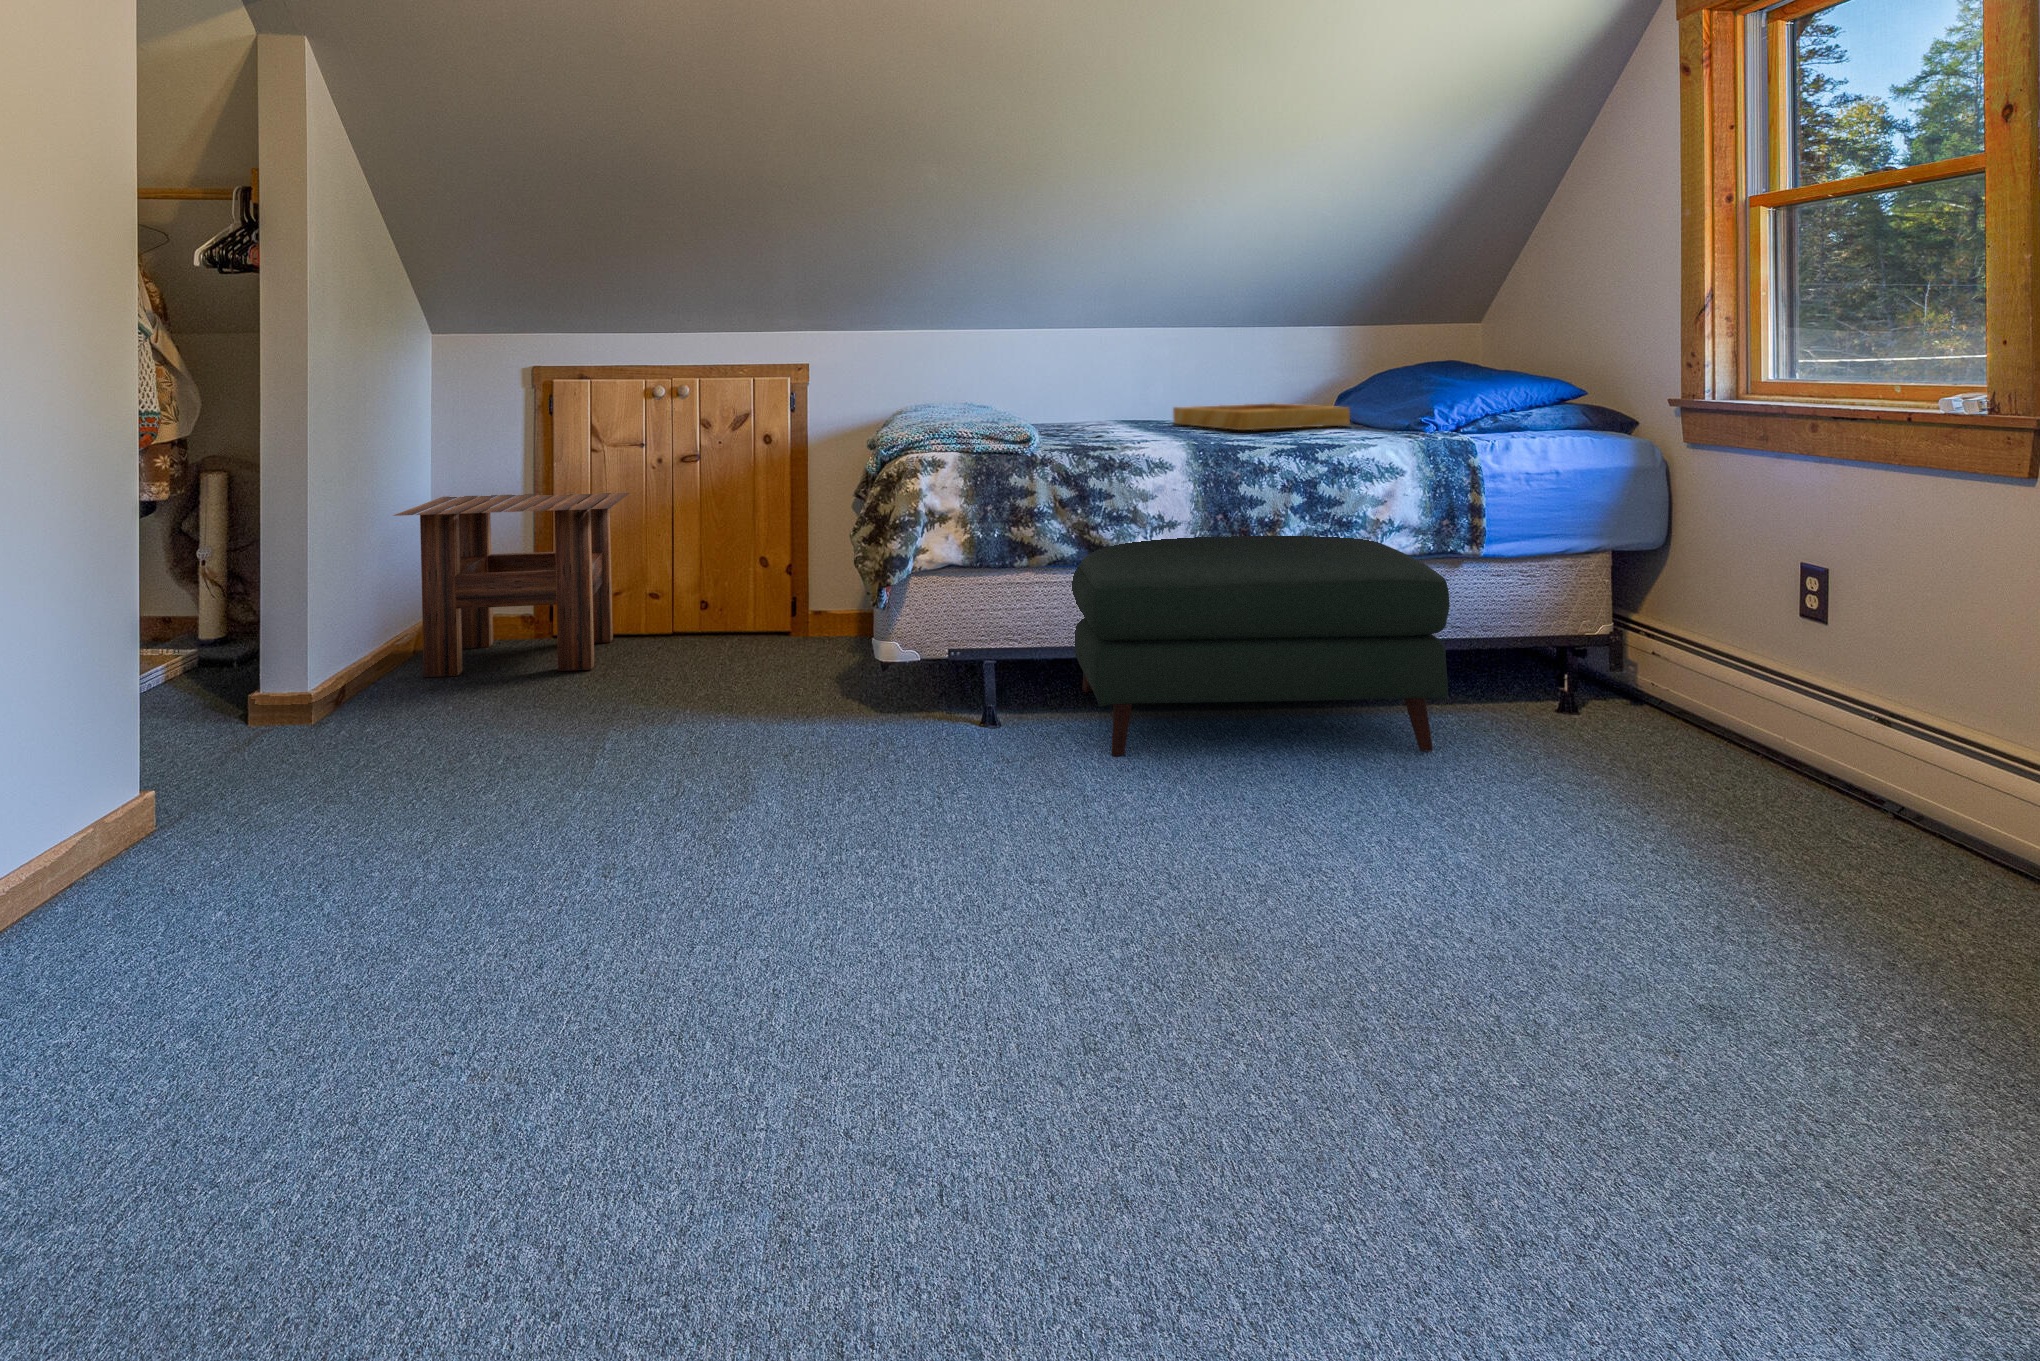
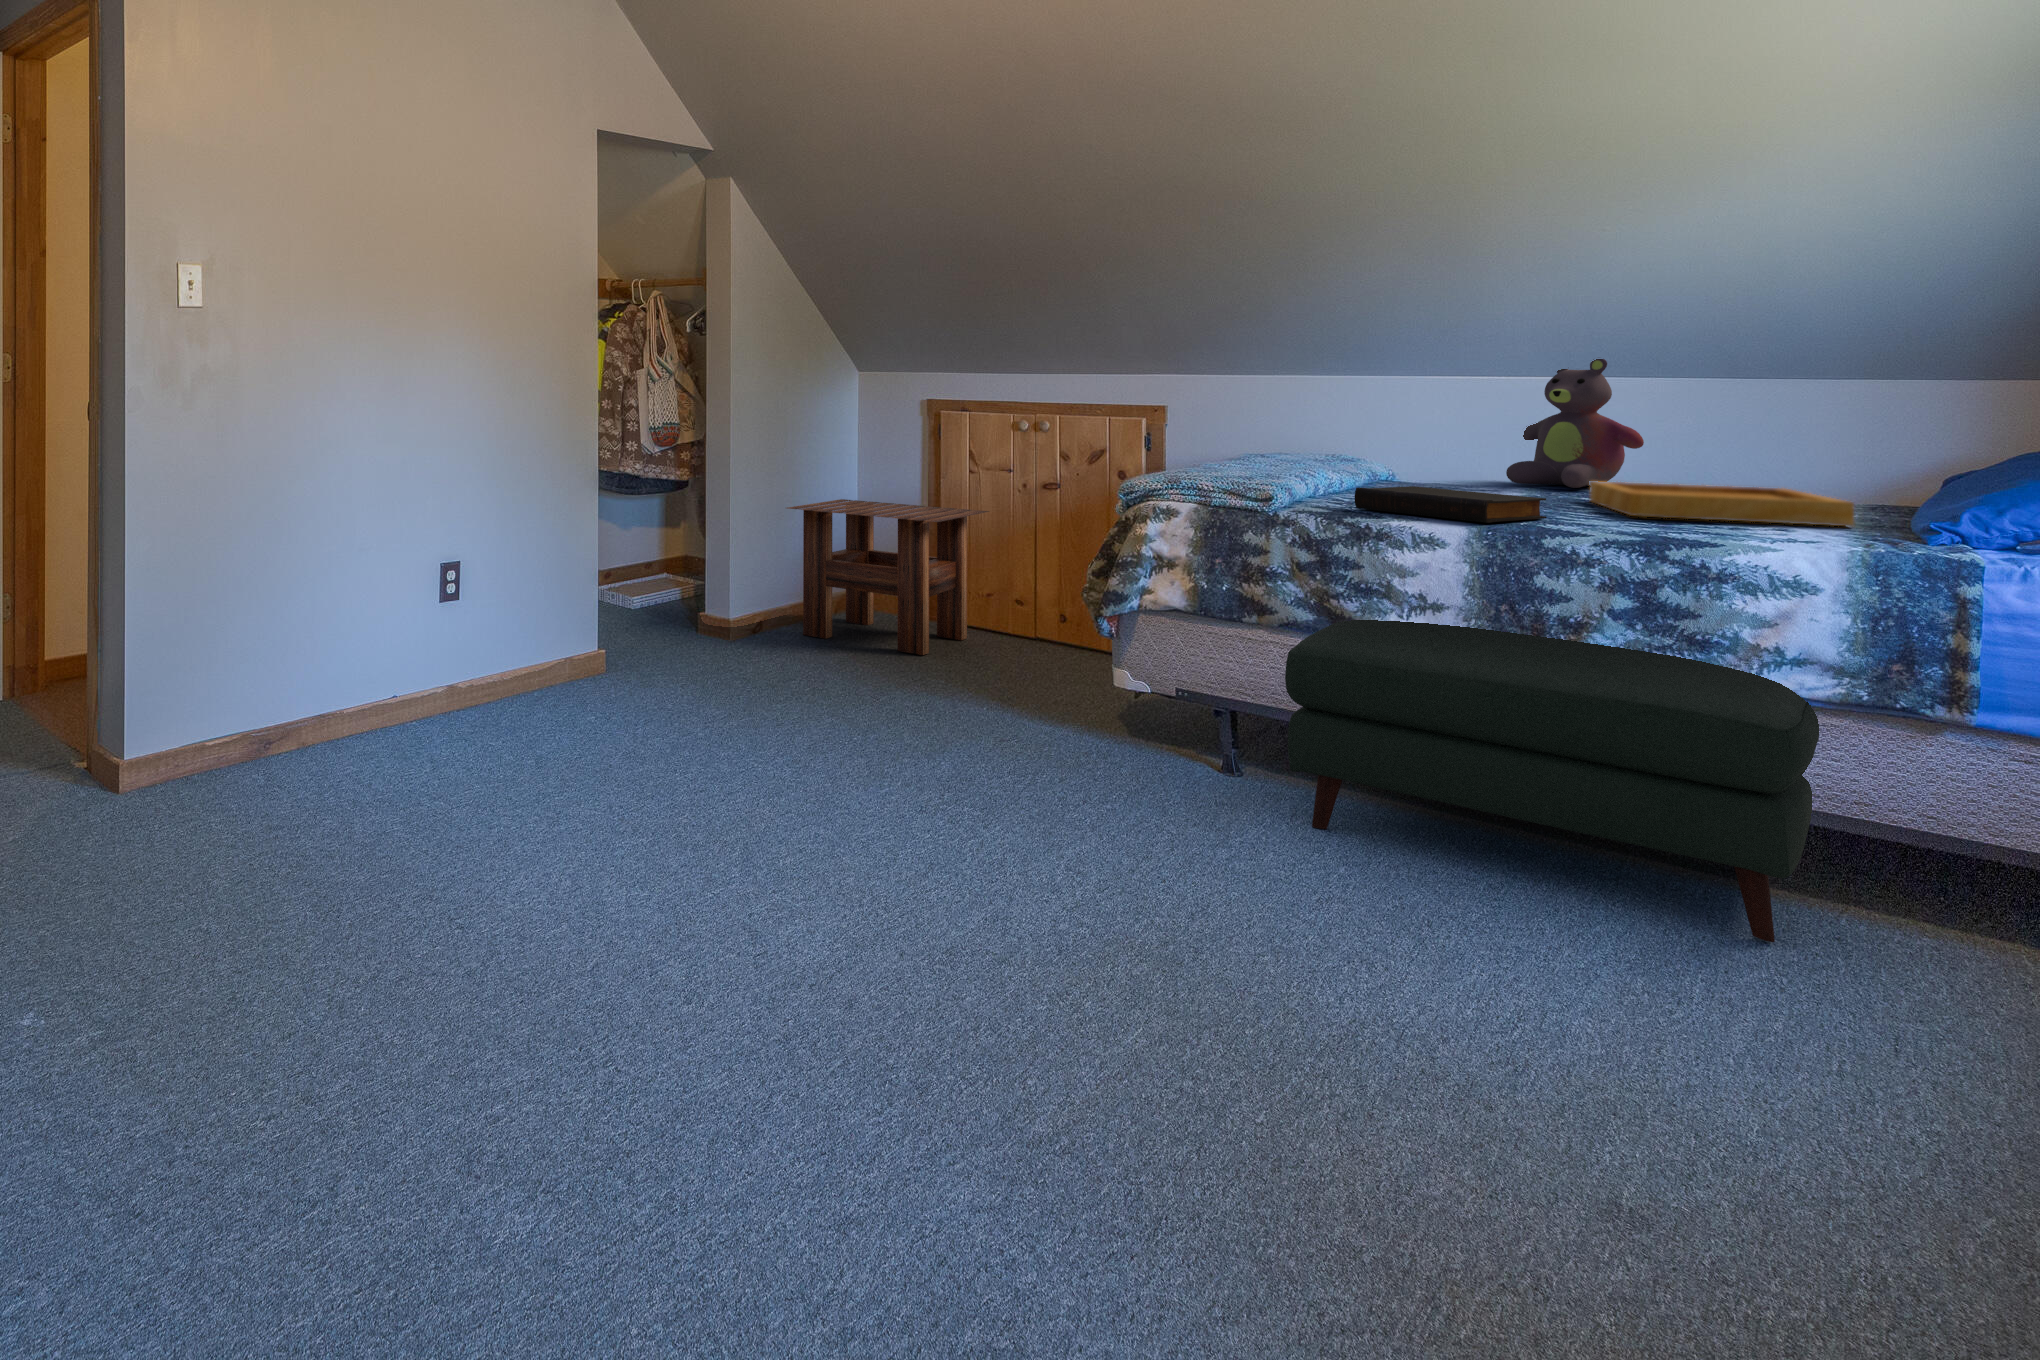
stuffed bear: none [1081,310,1167,416] -> present [1506,359,1644,488]
book: none [1077,420,1206,444] -> present [1355,486,1547,523]

